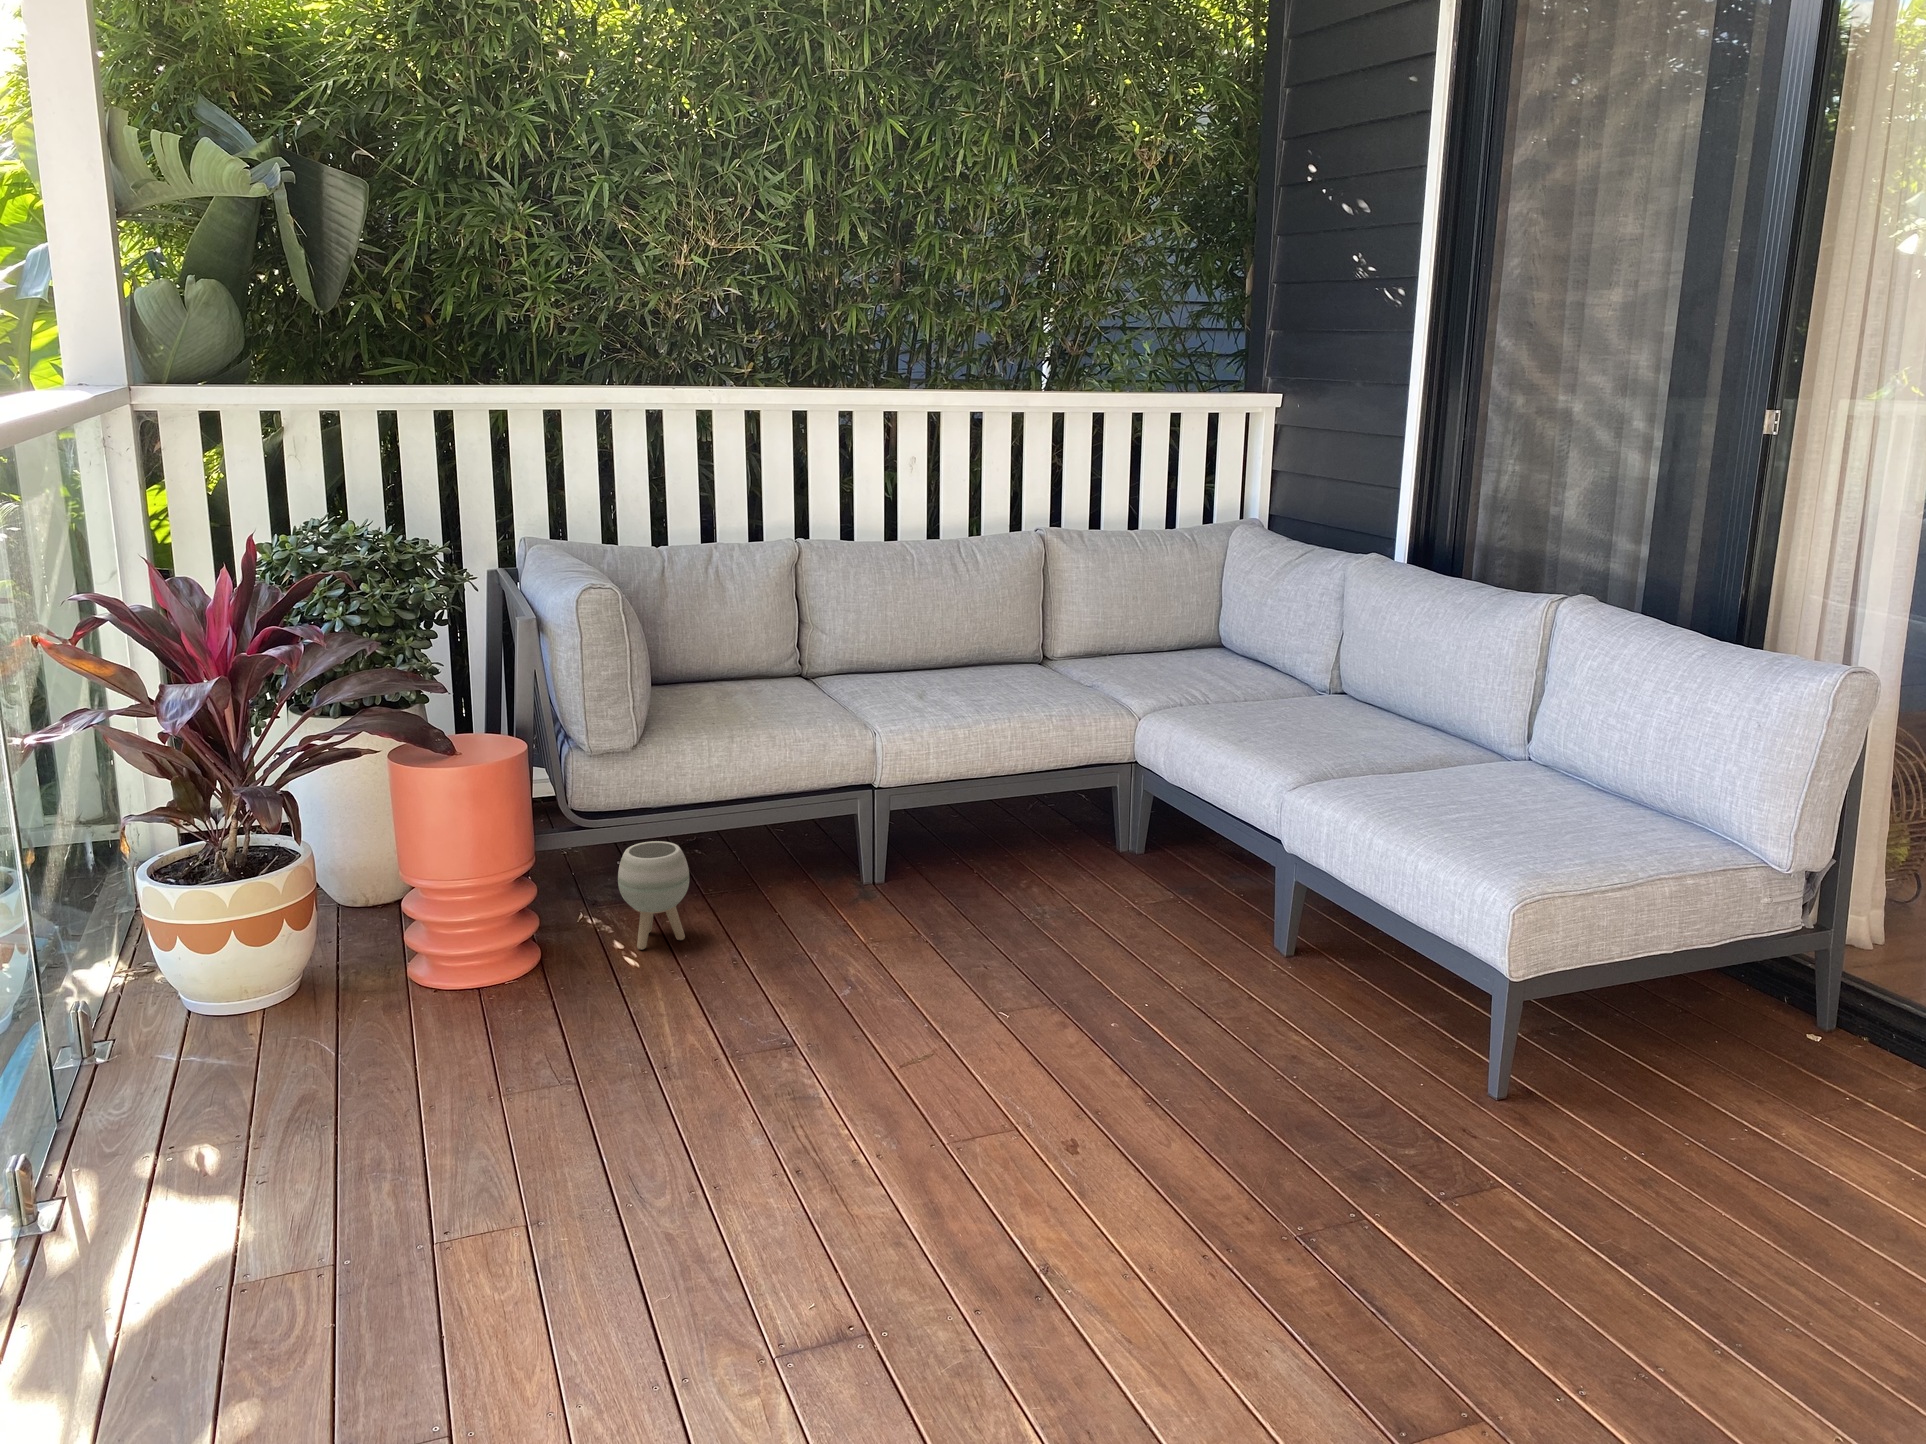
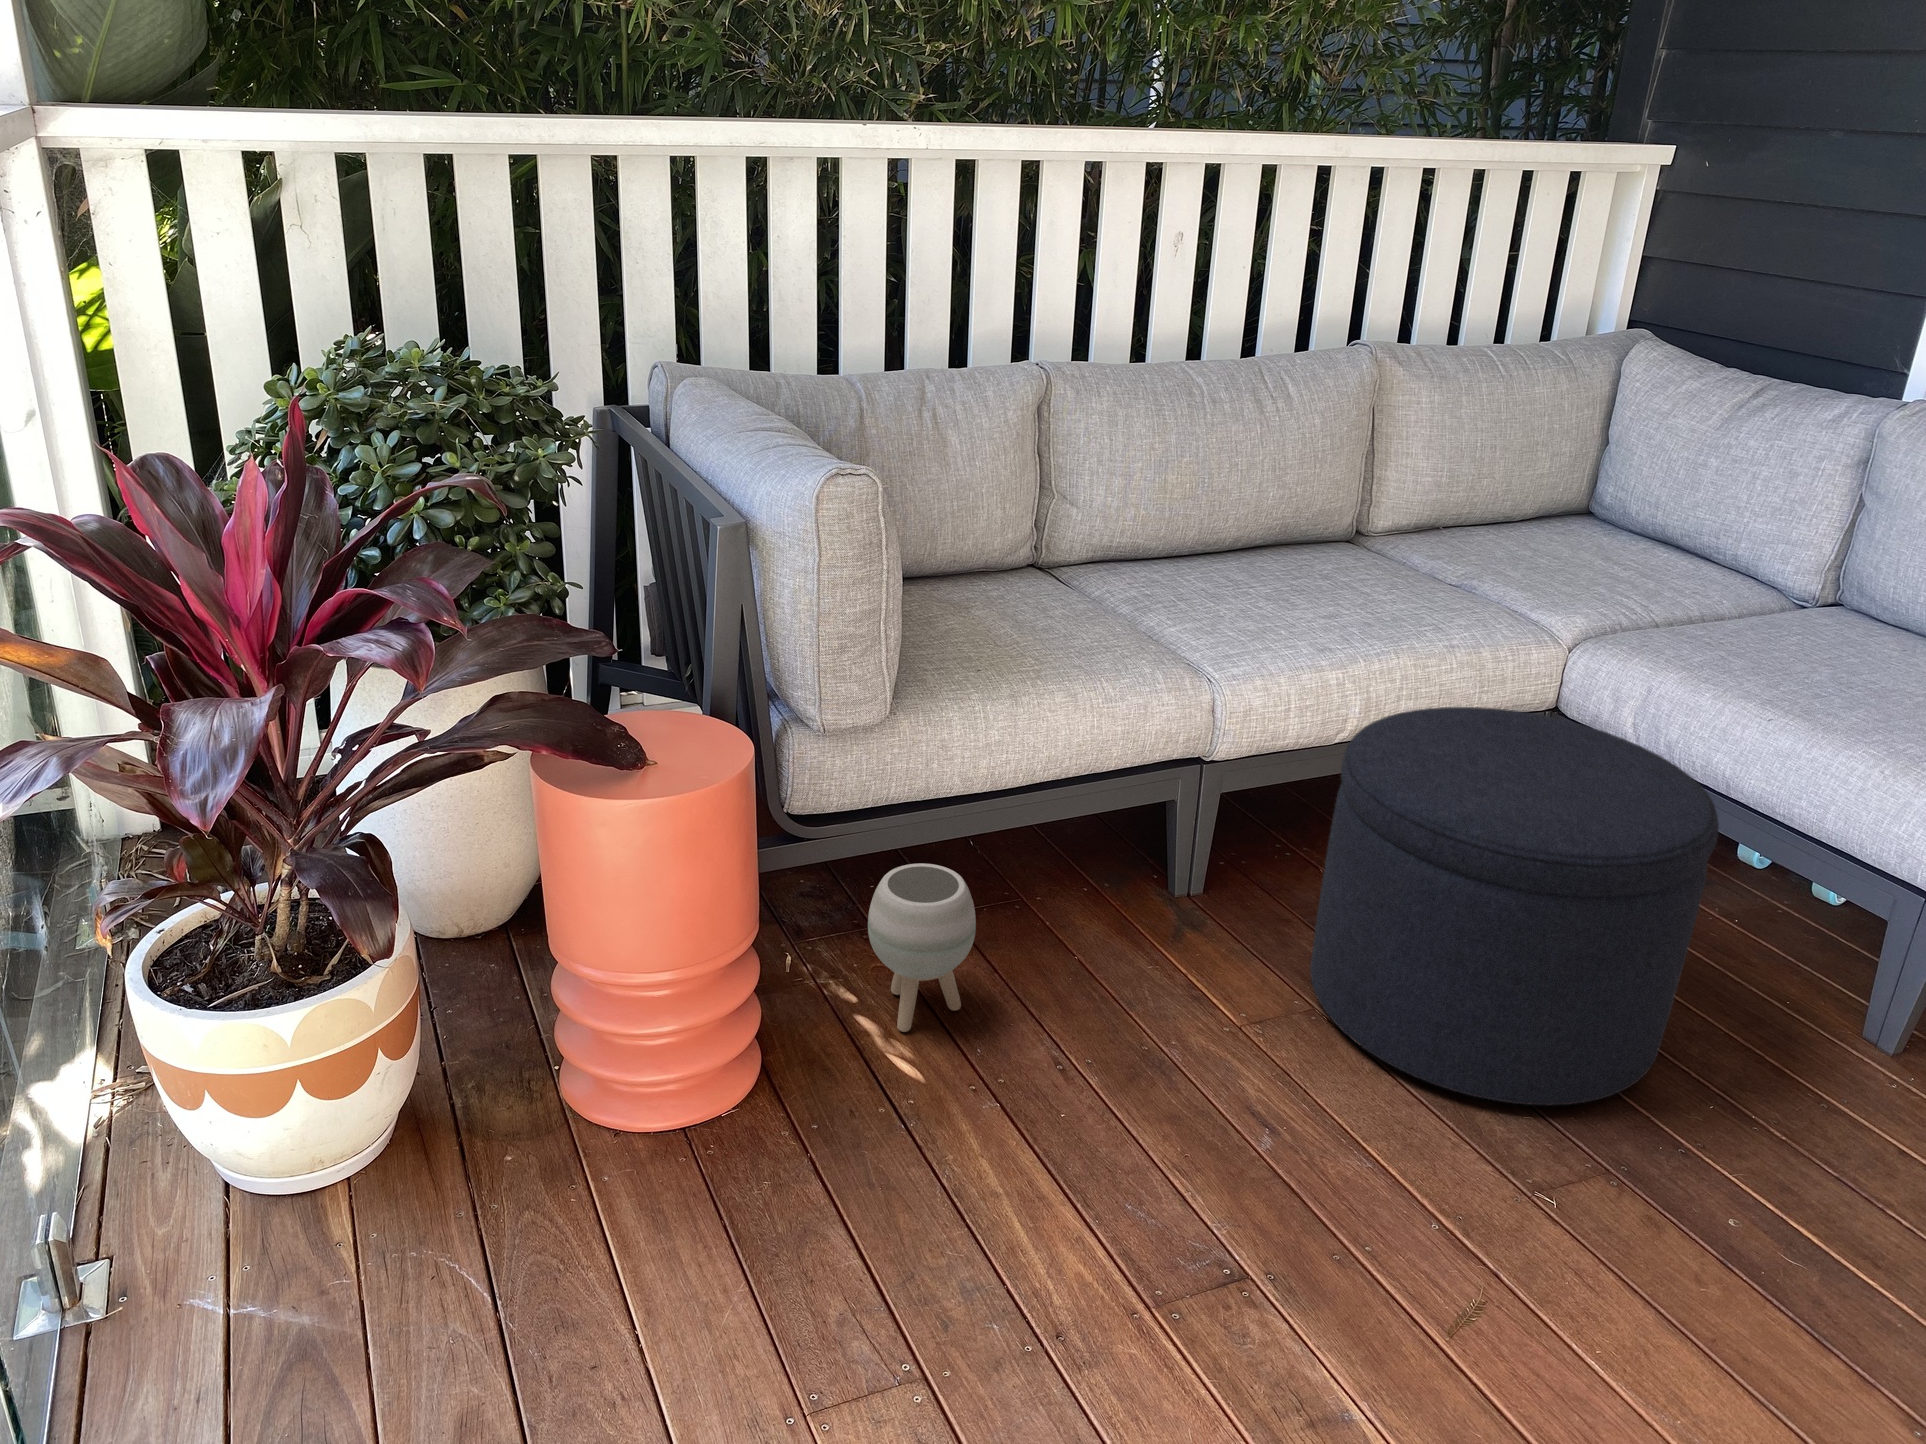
ottoman: none [921,744,1146,978] -> present [1310,707,1719,1105]

